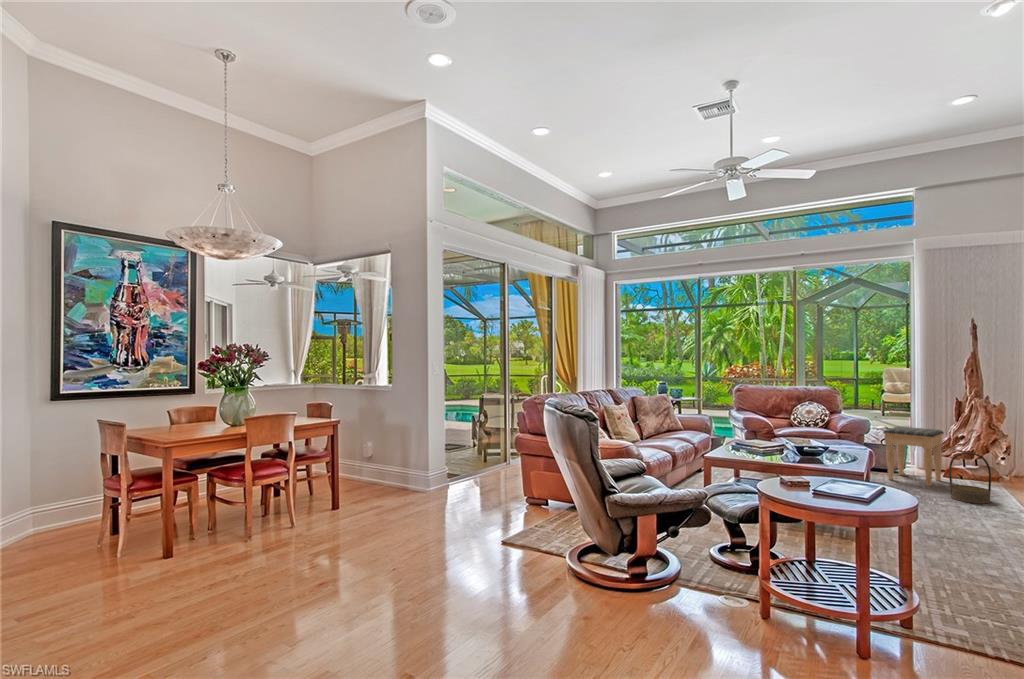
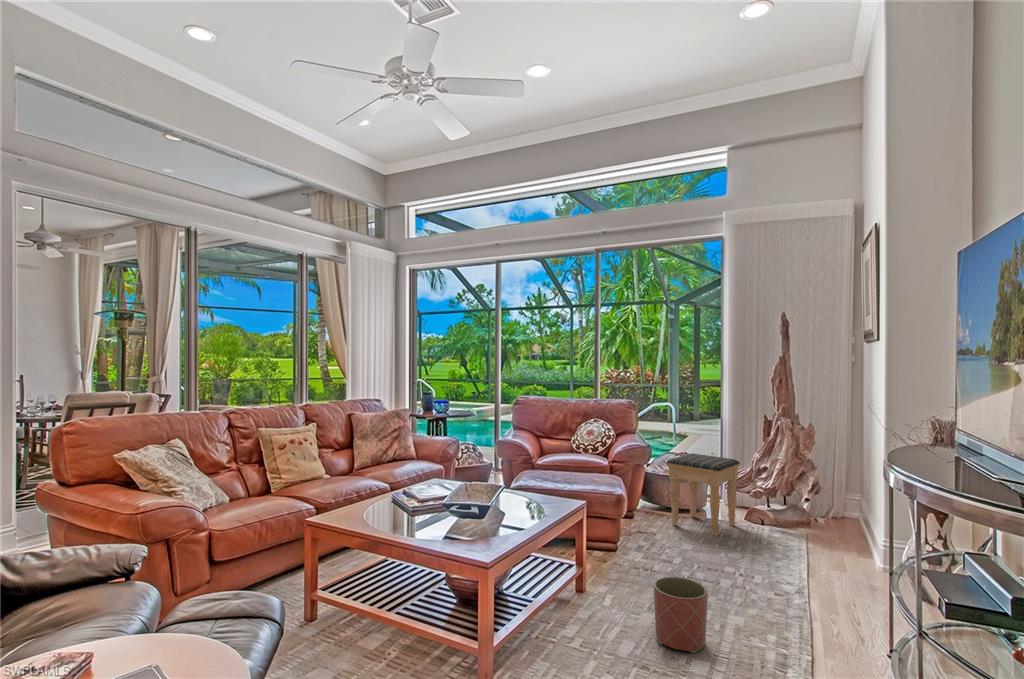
basket: present [949,452,991,504] -> none [727,496,776,570]
planter: none [929,494,971,537] -> present [654,577,708,653]

